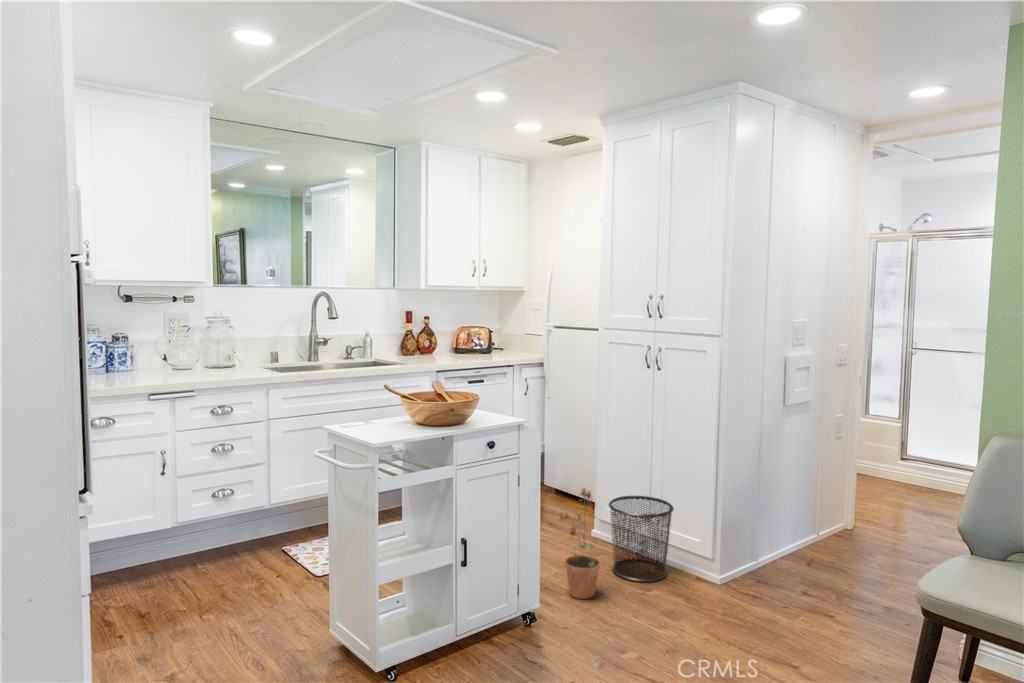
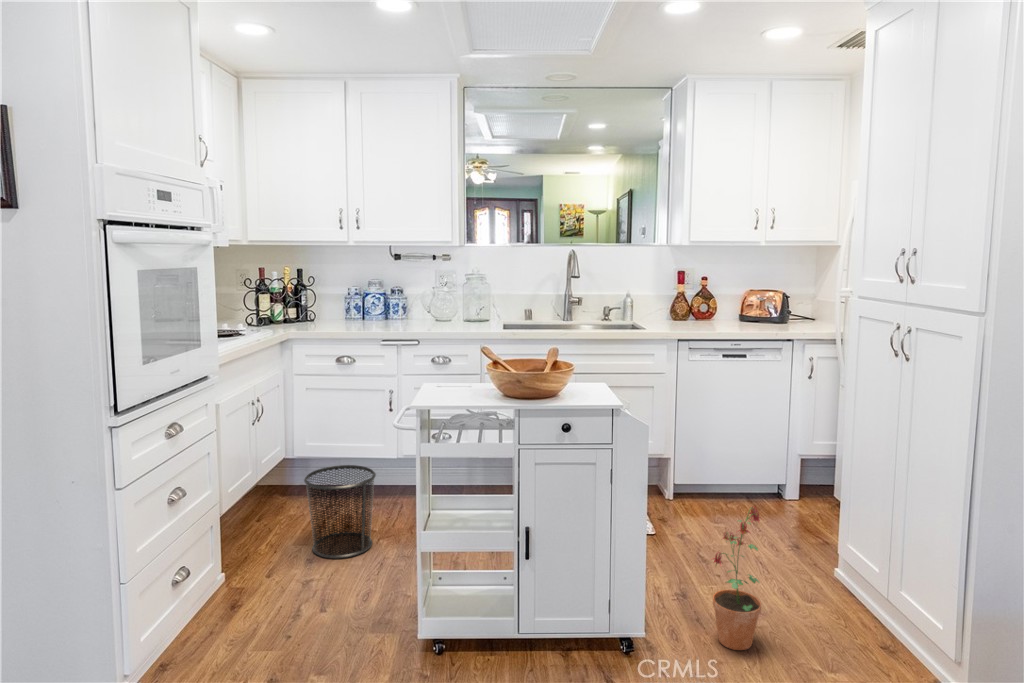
waste bin: present [609,496,674,582] -> present [304,465,376,559]

